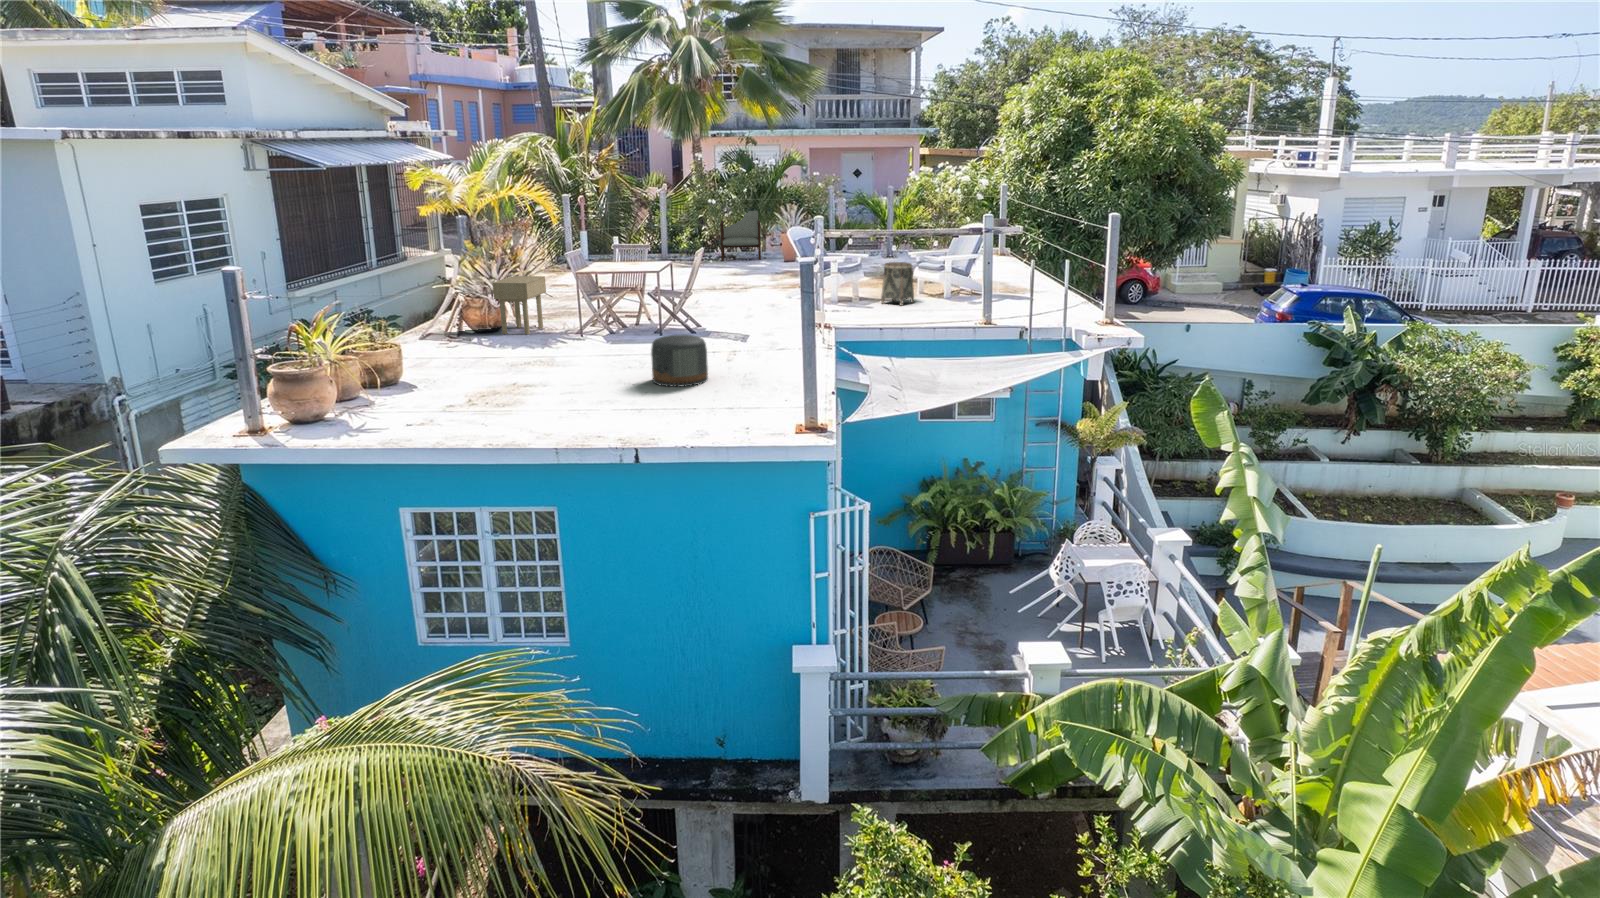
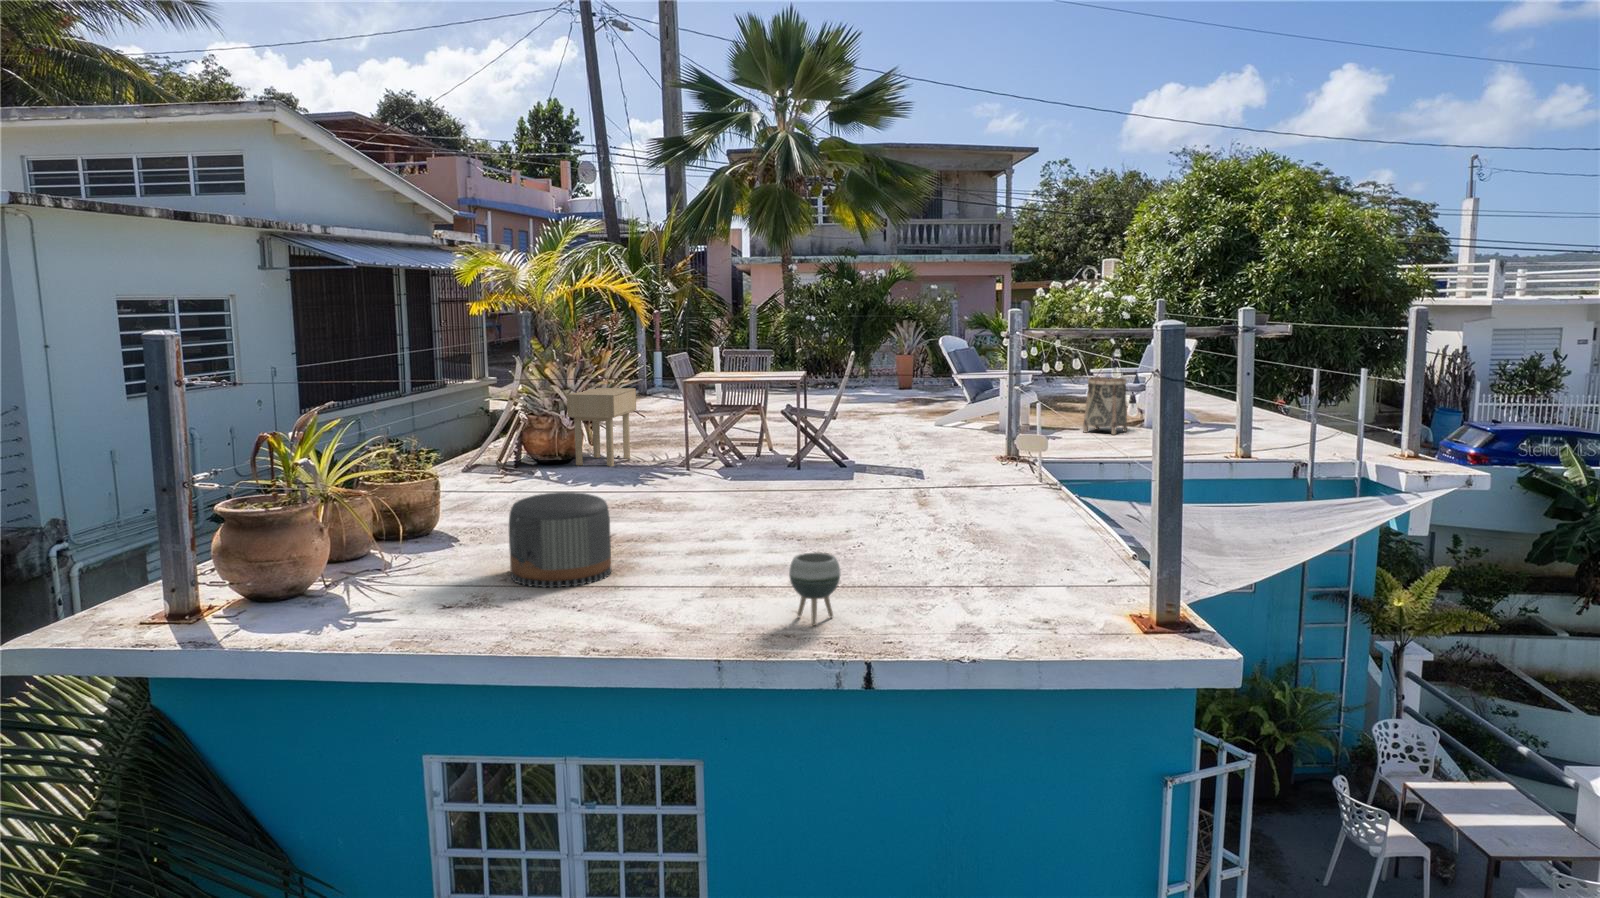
lounge chair: present [720,211,761,261] -> none [823,328,873,386]
pouf: present [651,335,708,387] -> present [509,492,612,588]
planter: none [603,391,633,432] -> present [789,553,840,625]

